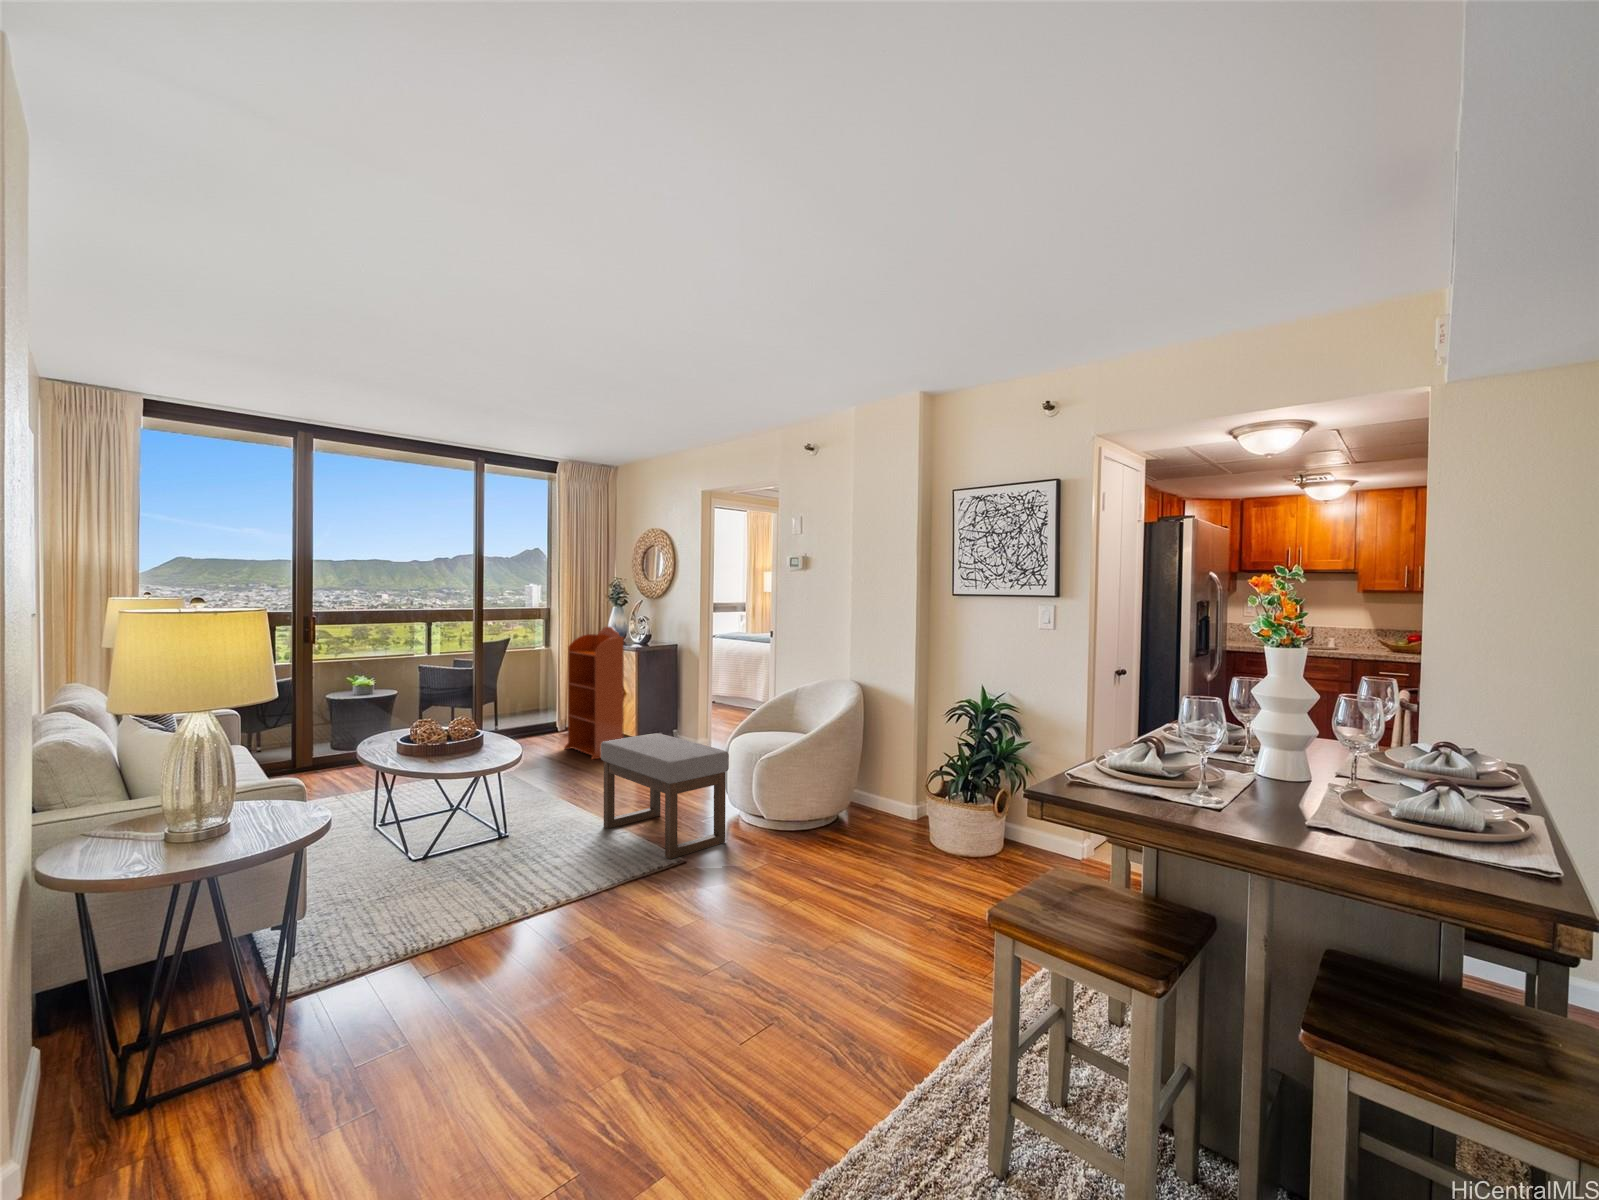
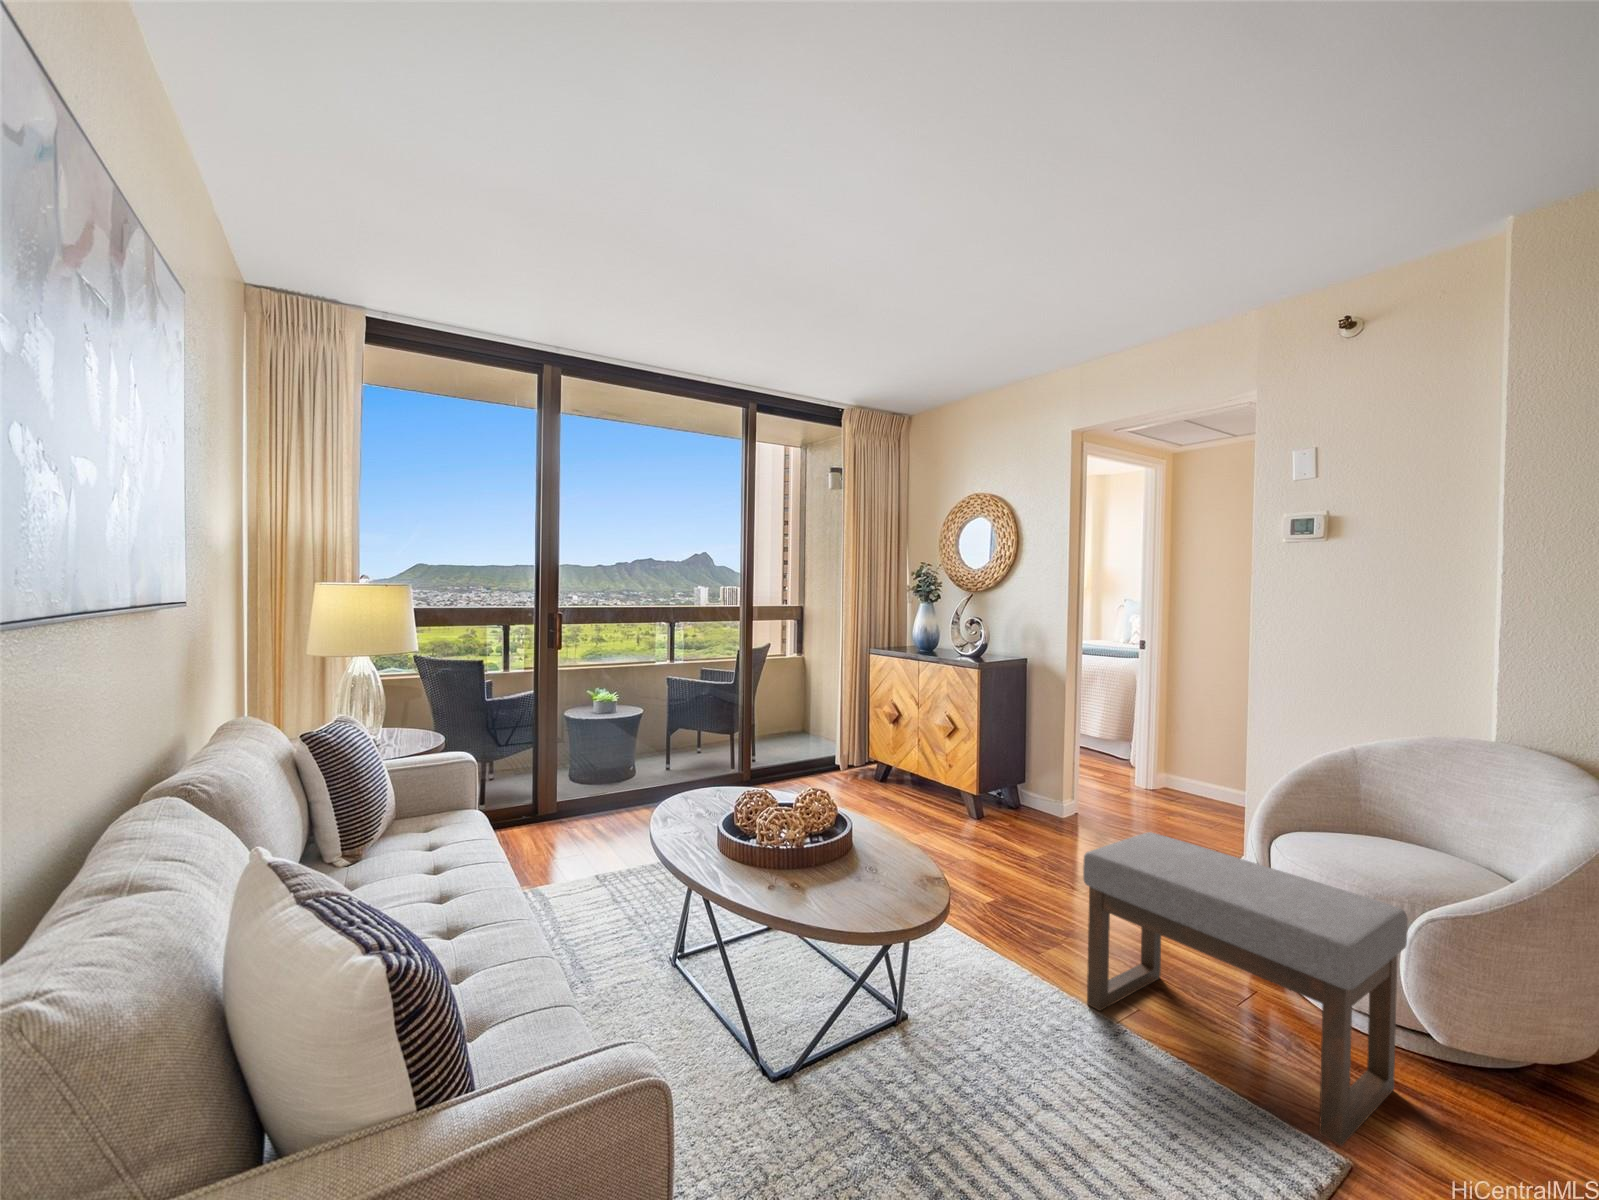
bookcase: present [564,626,624,759] -> none [862,633,958,825]

